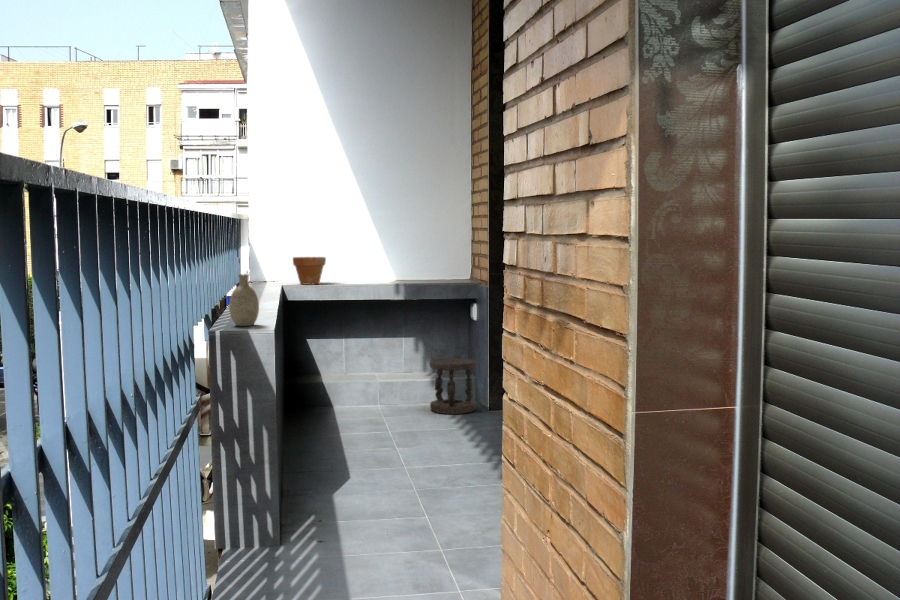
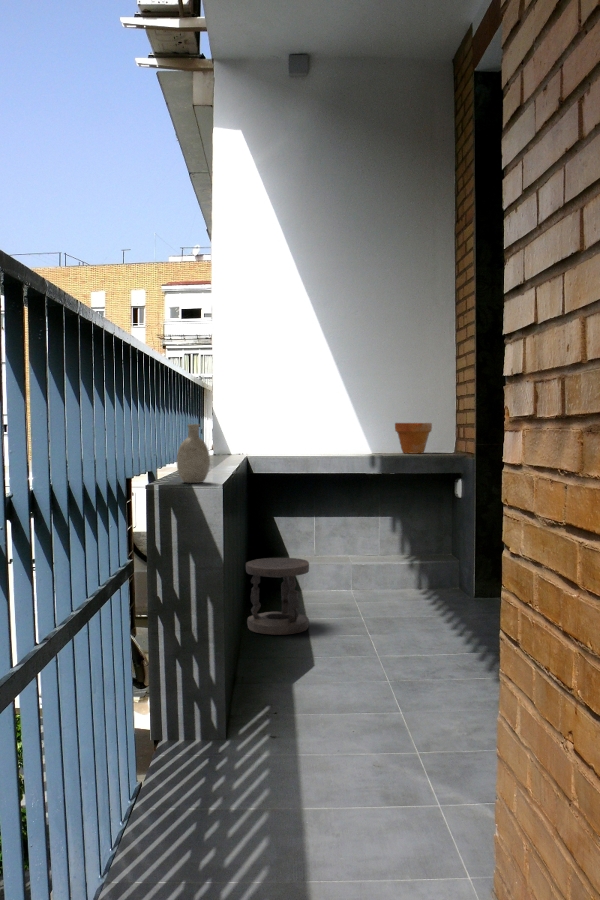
flower pot: present [293,257,326,285] -> present [395,423,432,454]
stool: present [430,358,477,414] -> present [246,558,309,635]

